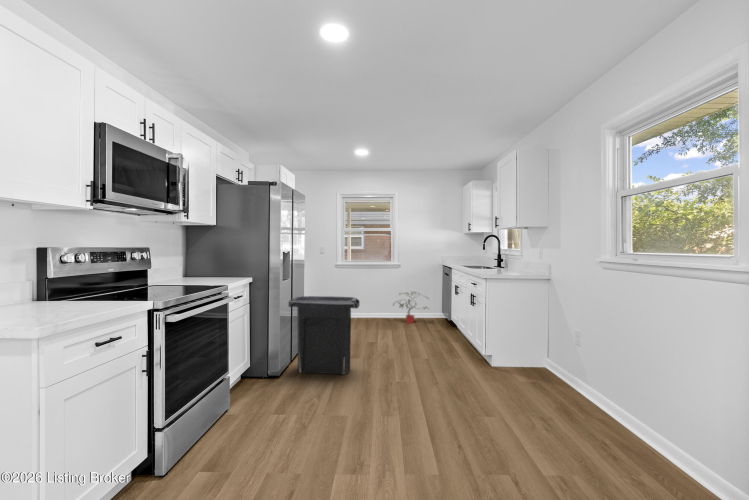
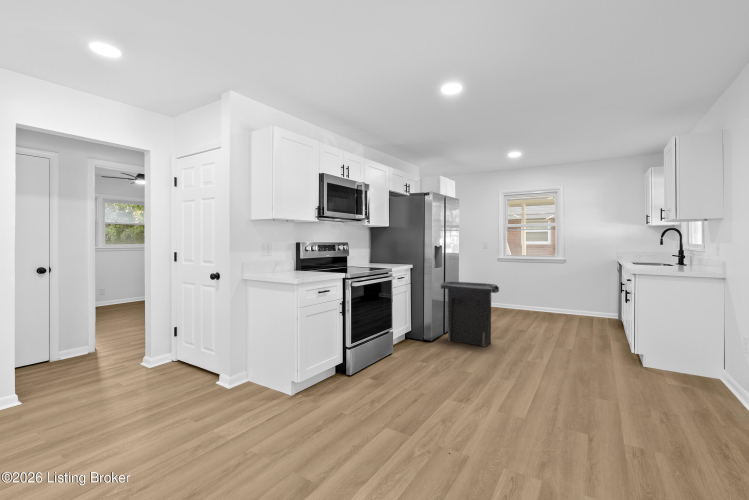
potted plant: present [397,292,428,323] -> none [554,287,598,319]

